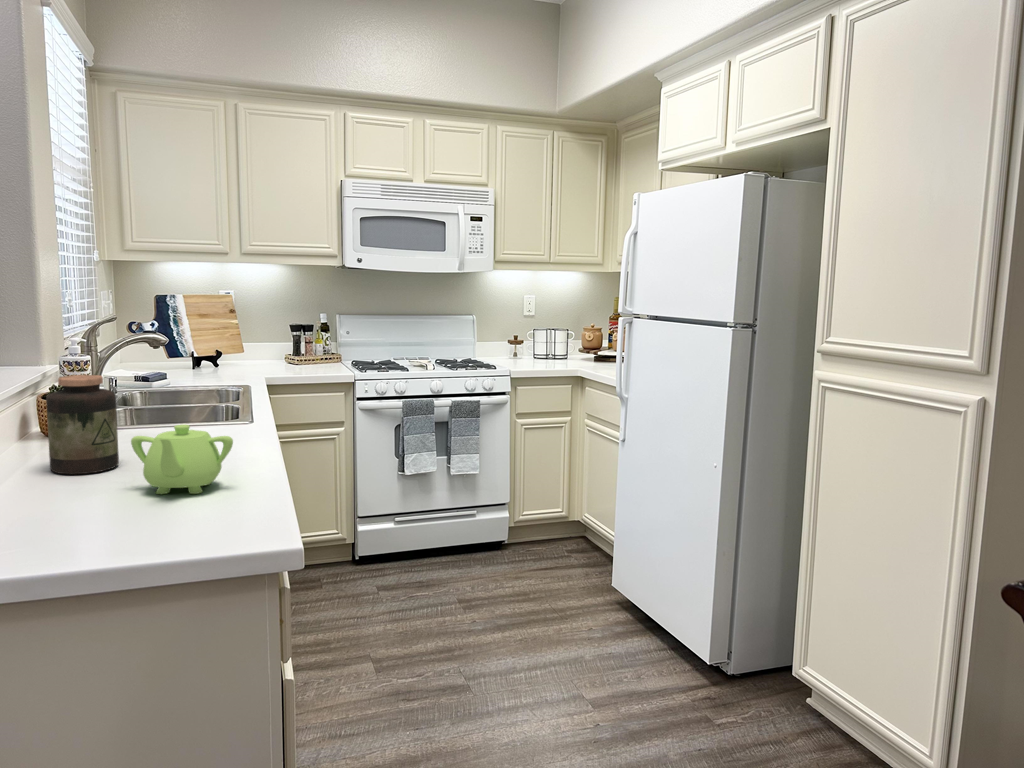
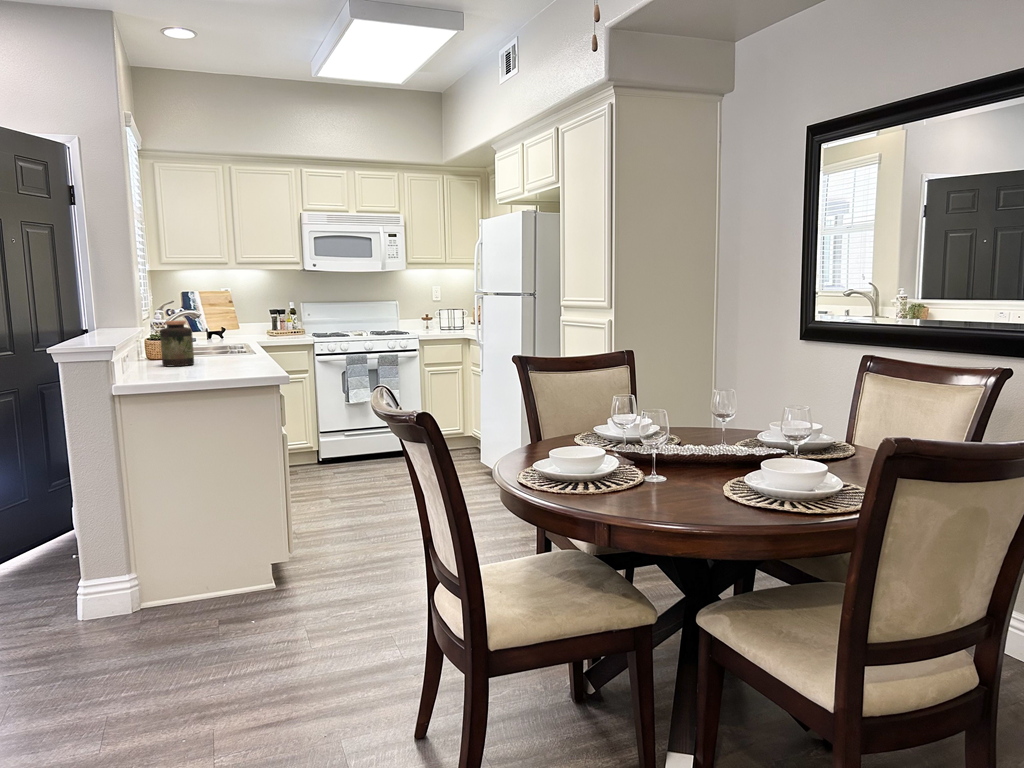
teapot: present [131,425,233,494] -> none [205,338,252,369]

